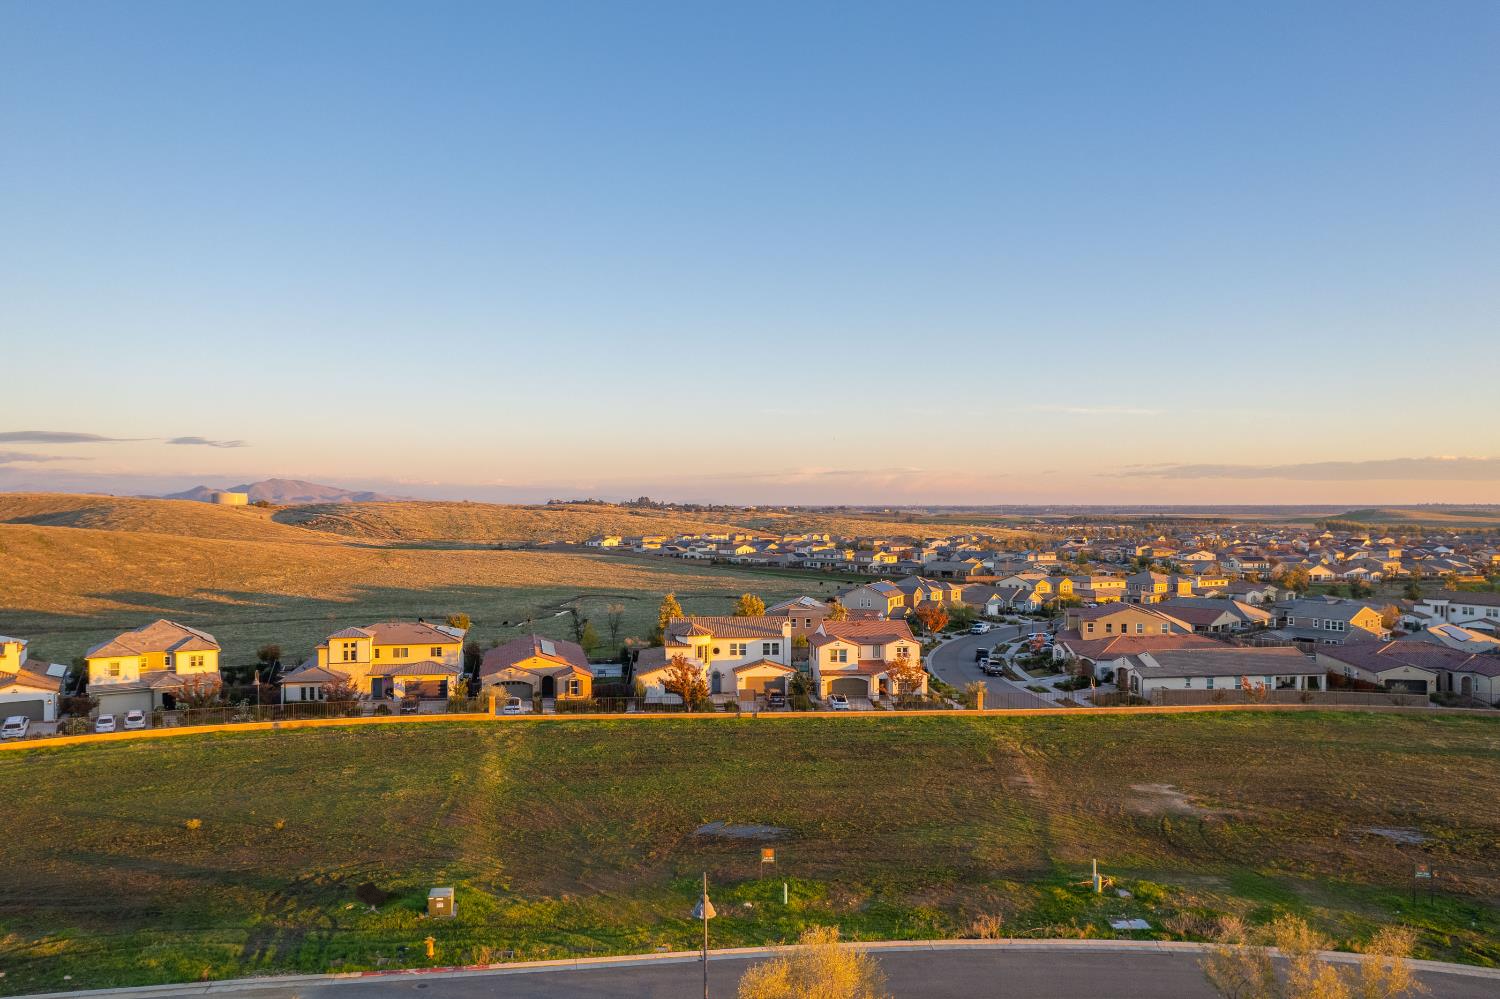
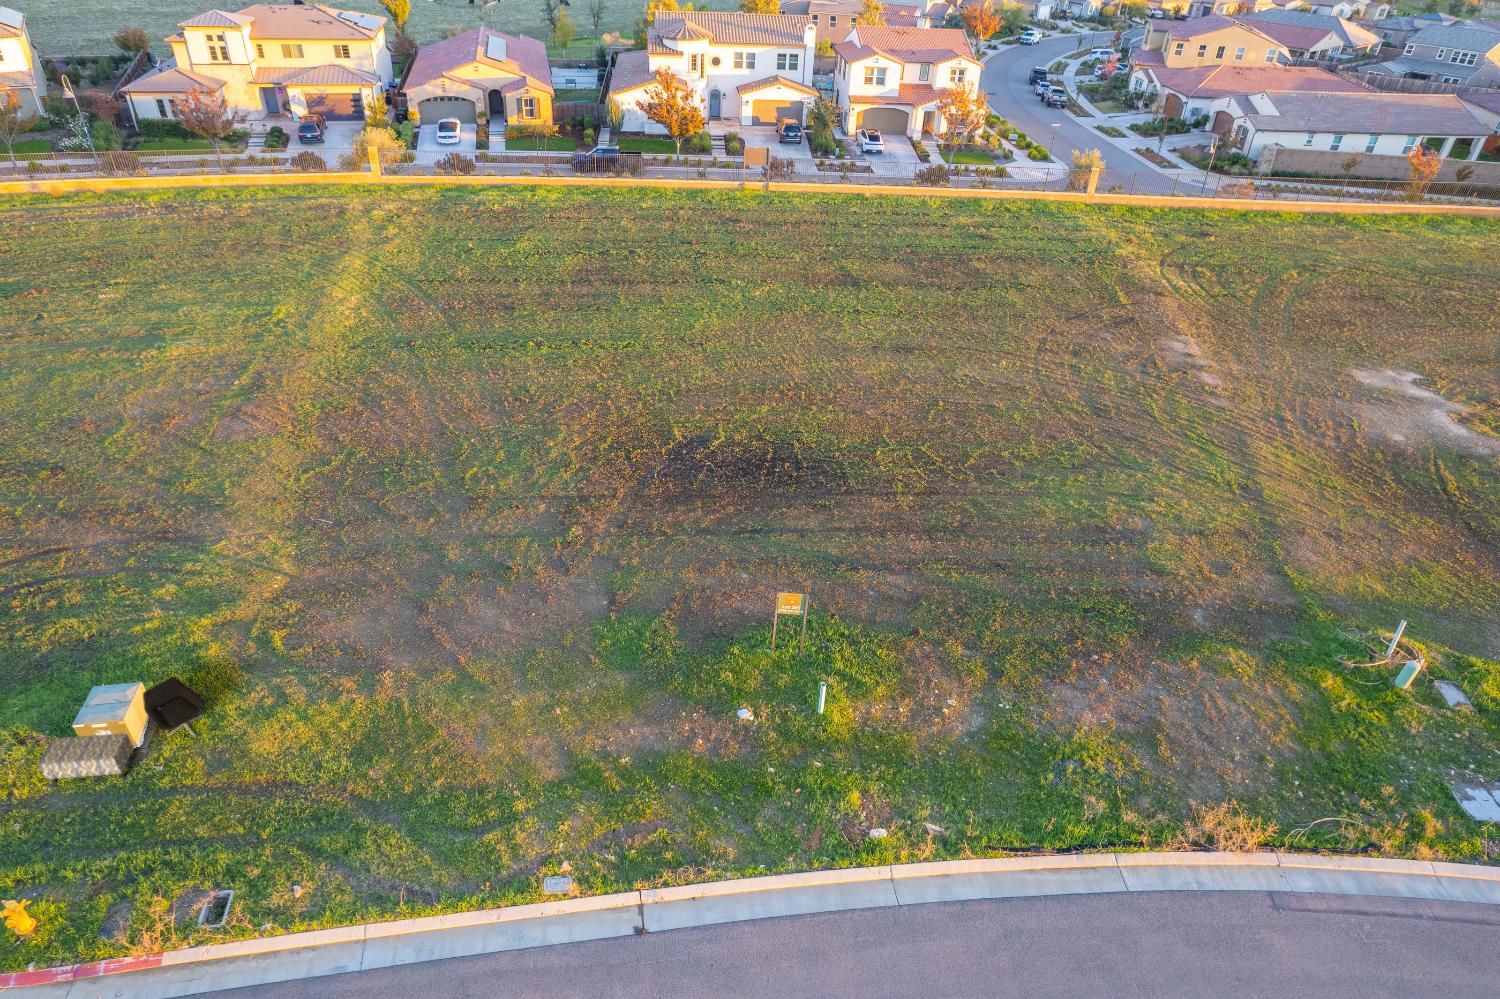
bench: none [303,900,349,927] -> present [38,733,135,784]

